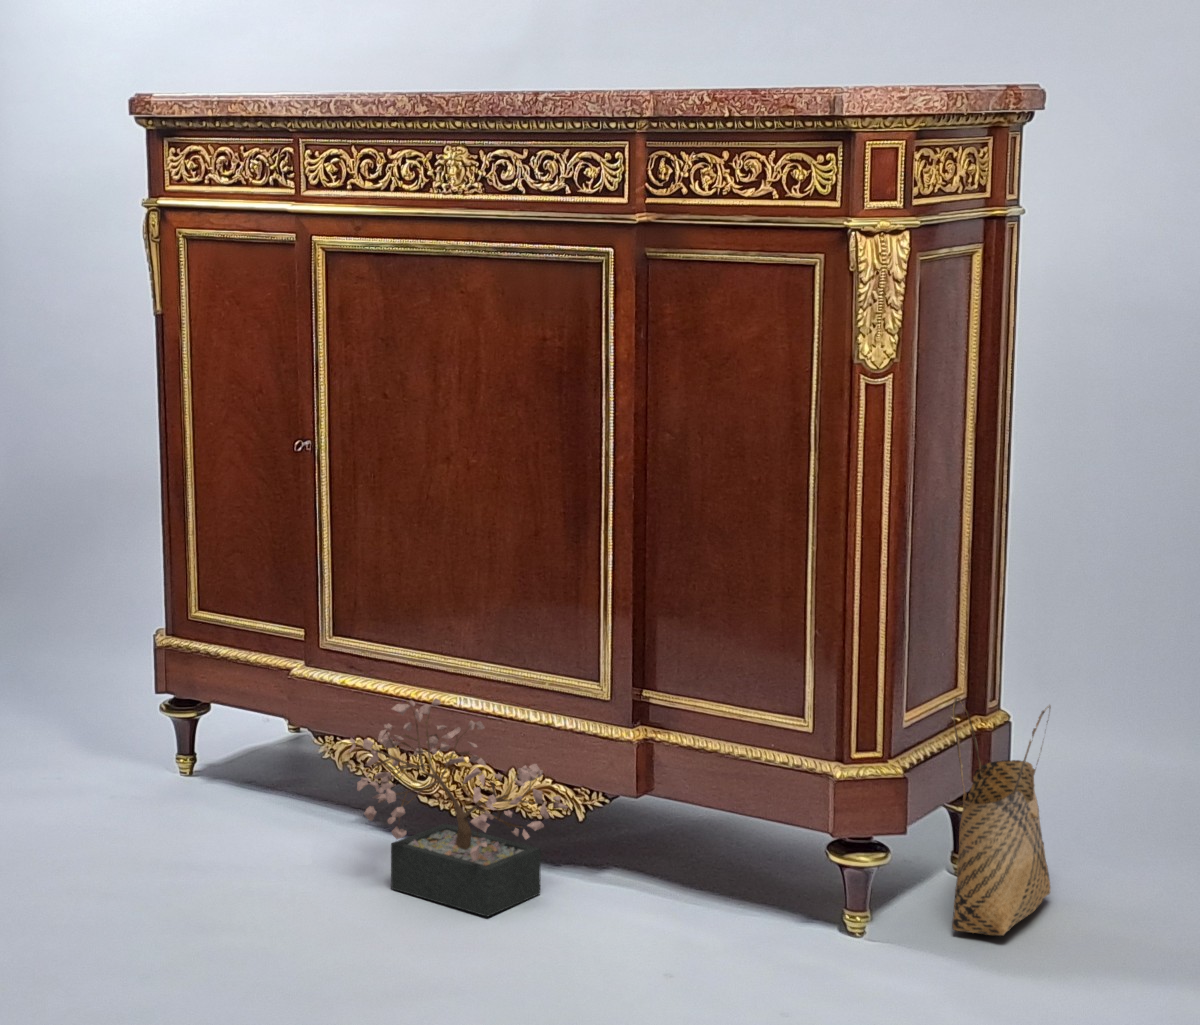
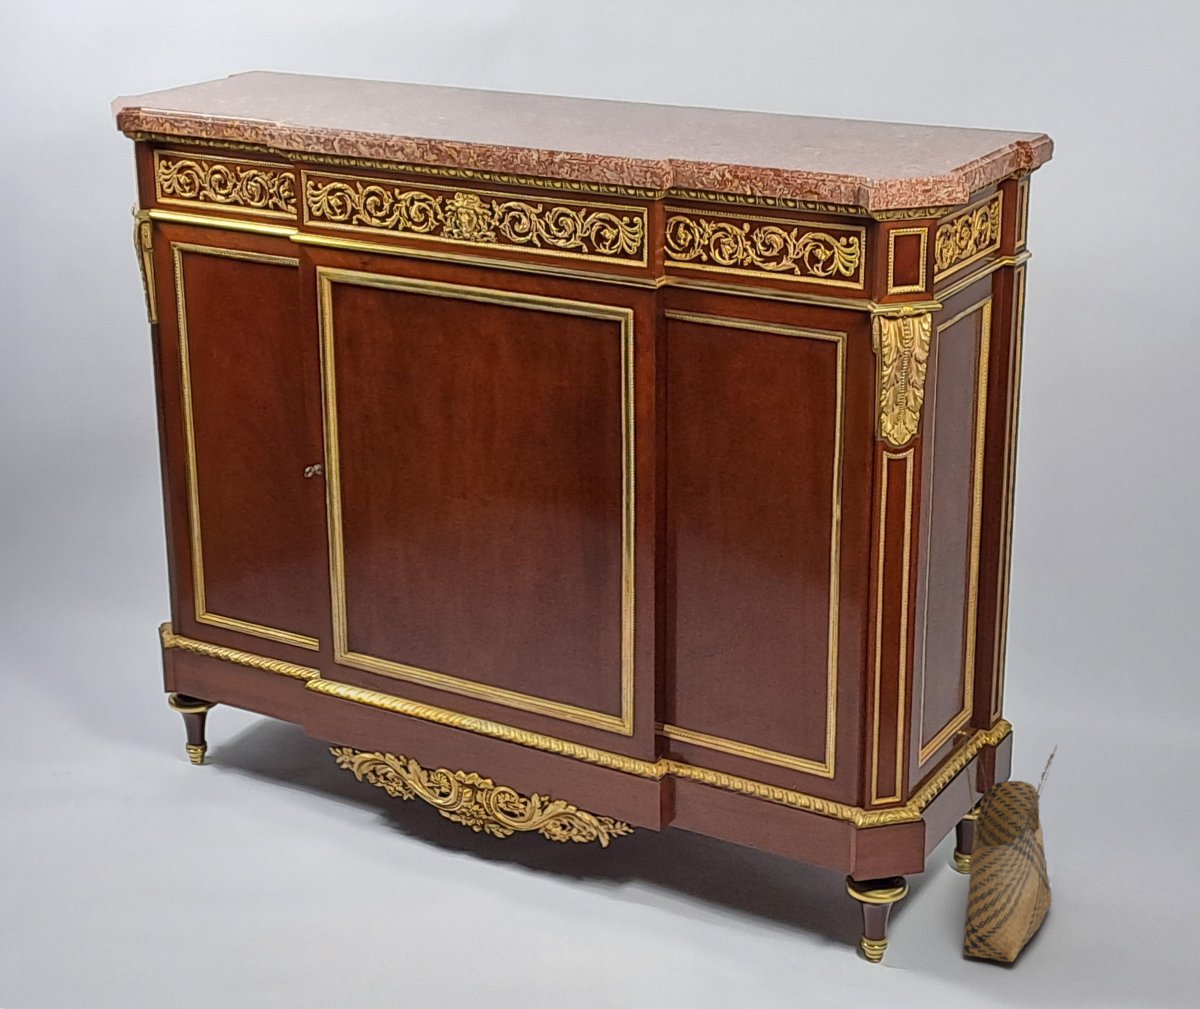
decorative plant: present [350,699,568,917] -> none [380,729,594,951]

